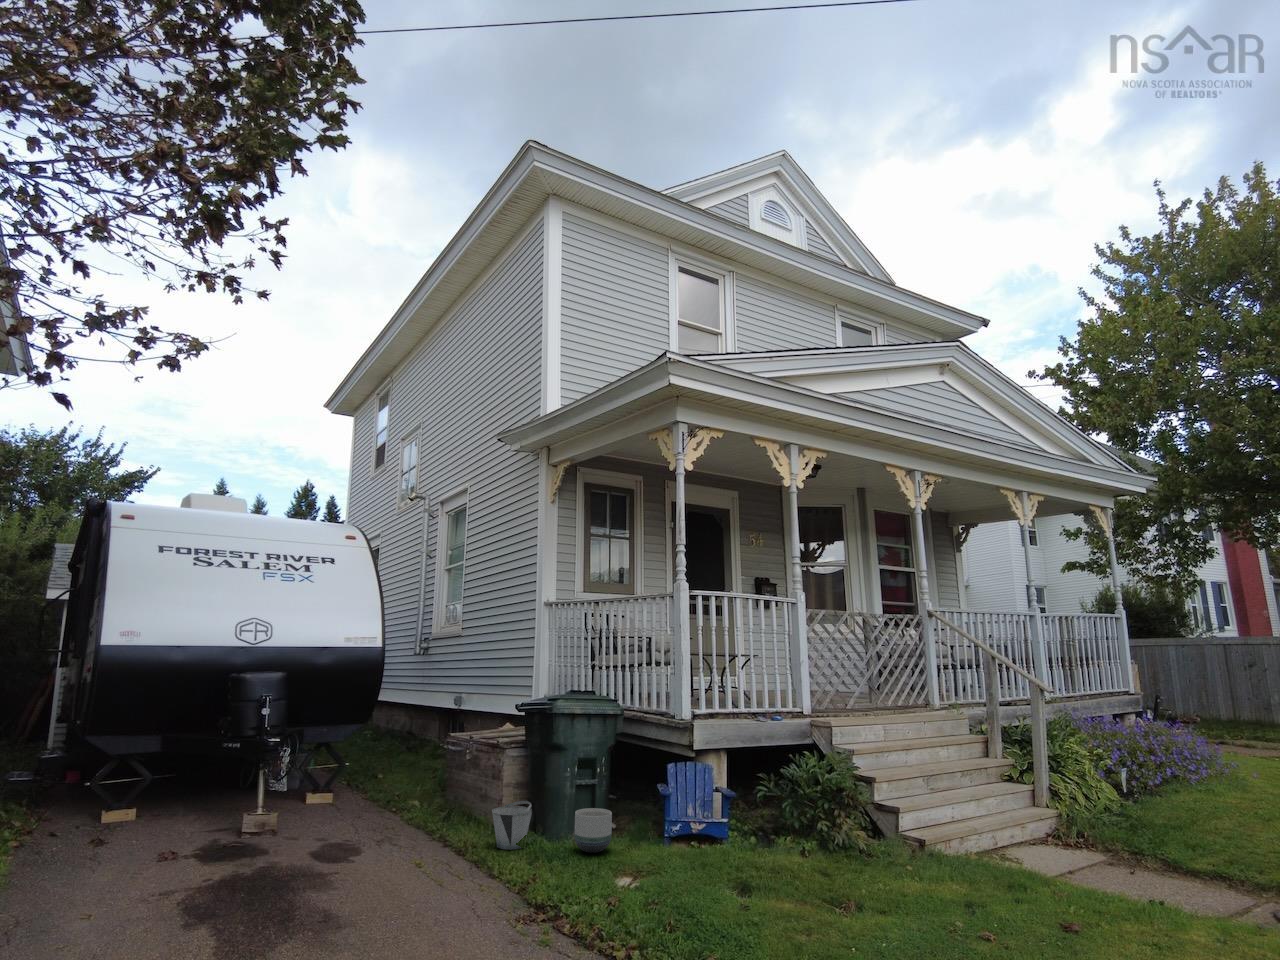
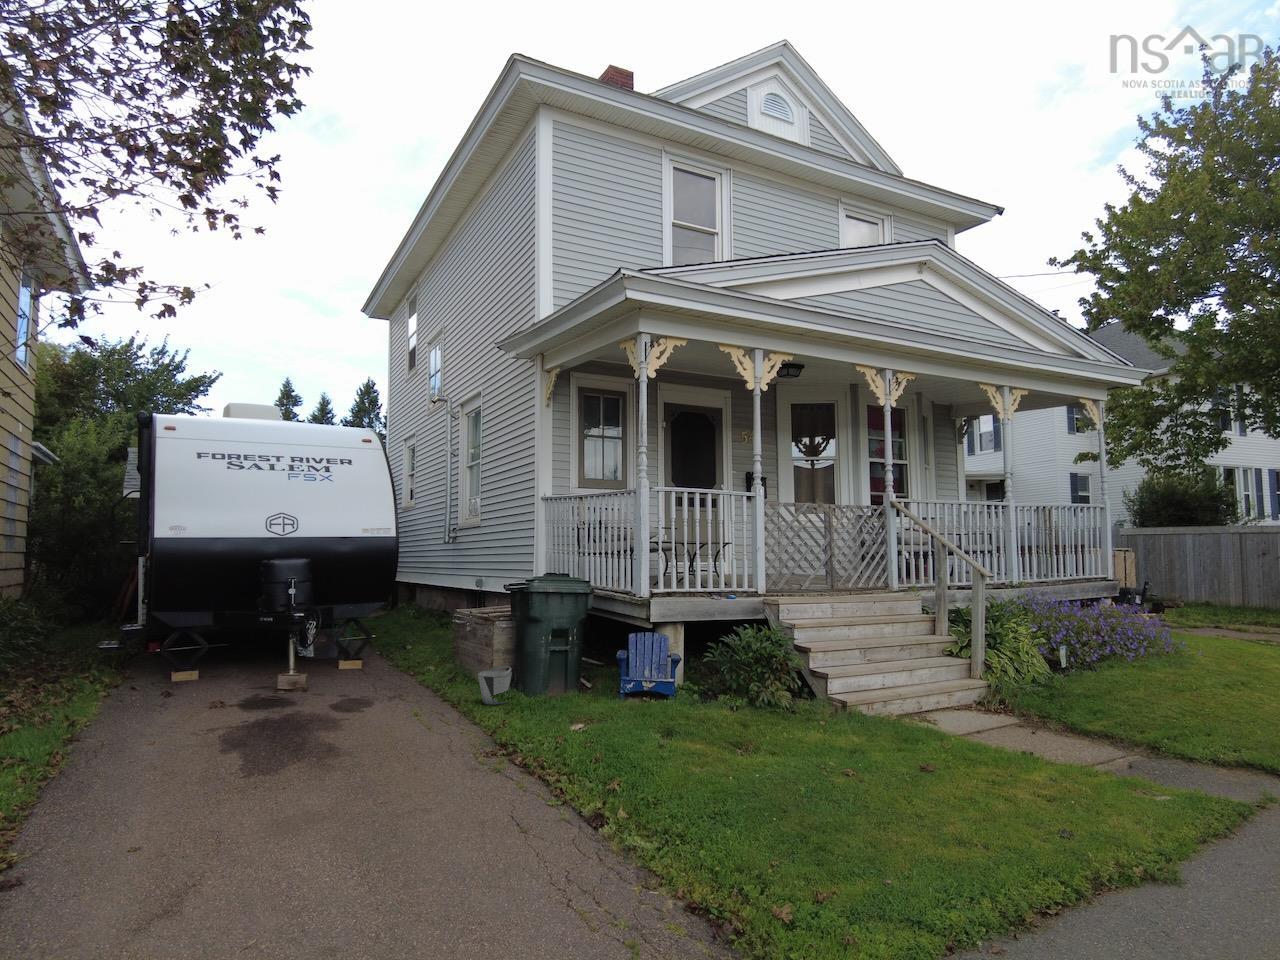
planter: present [574,808,612,853] -> none [546,672,577,708]

